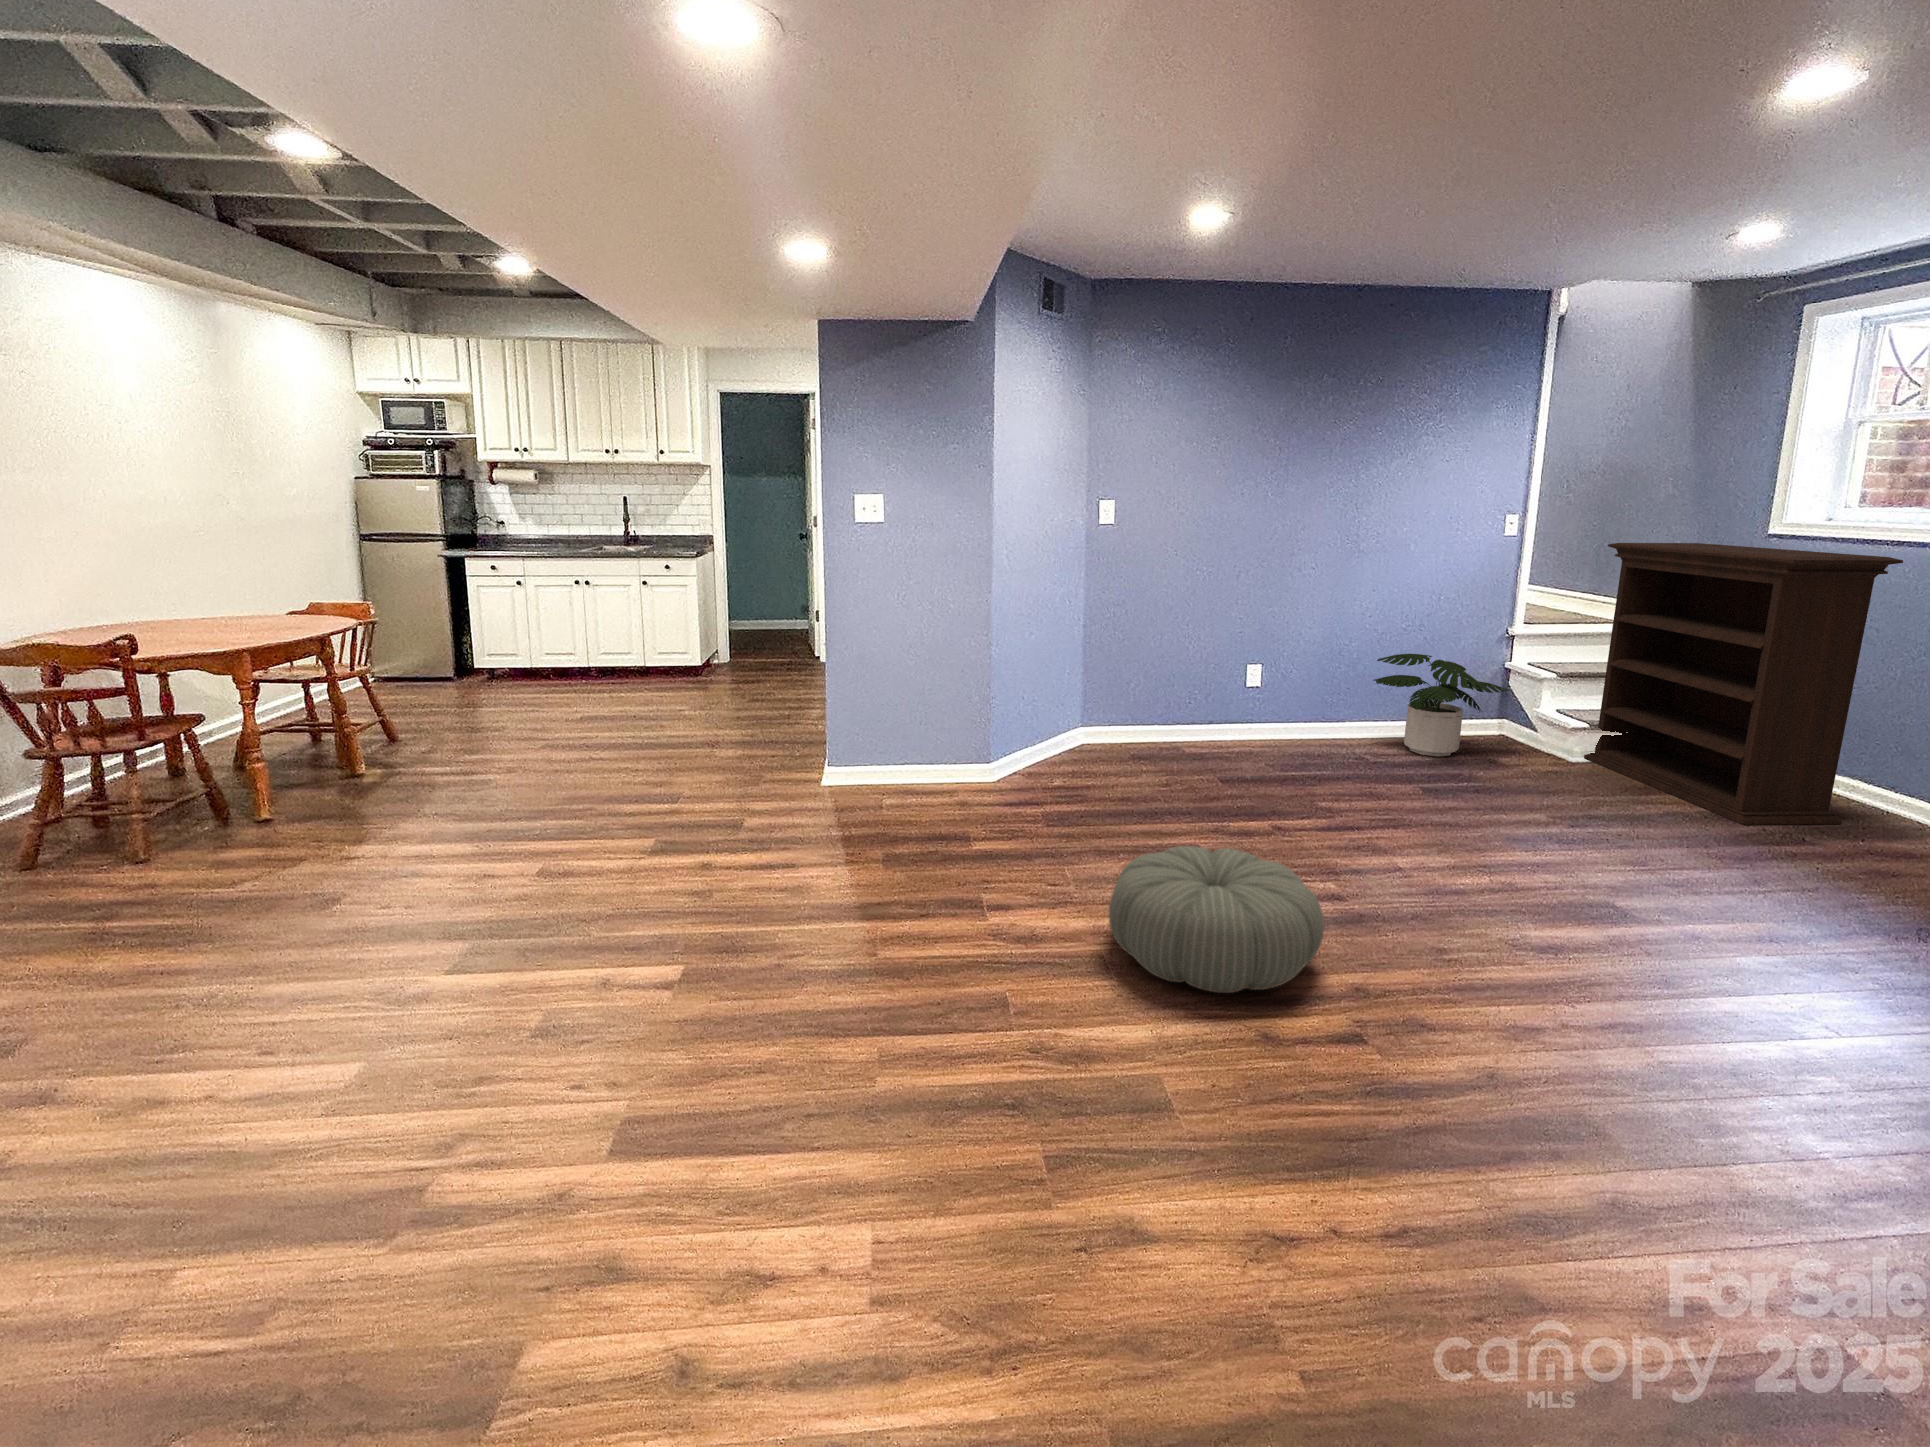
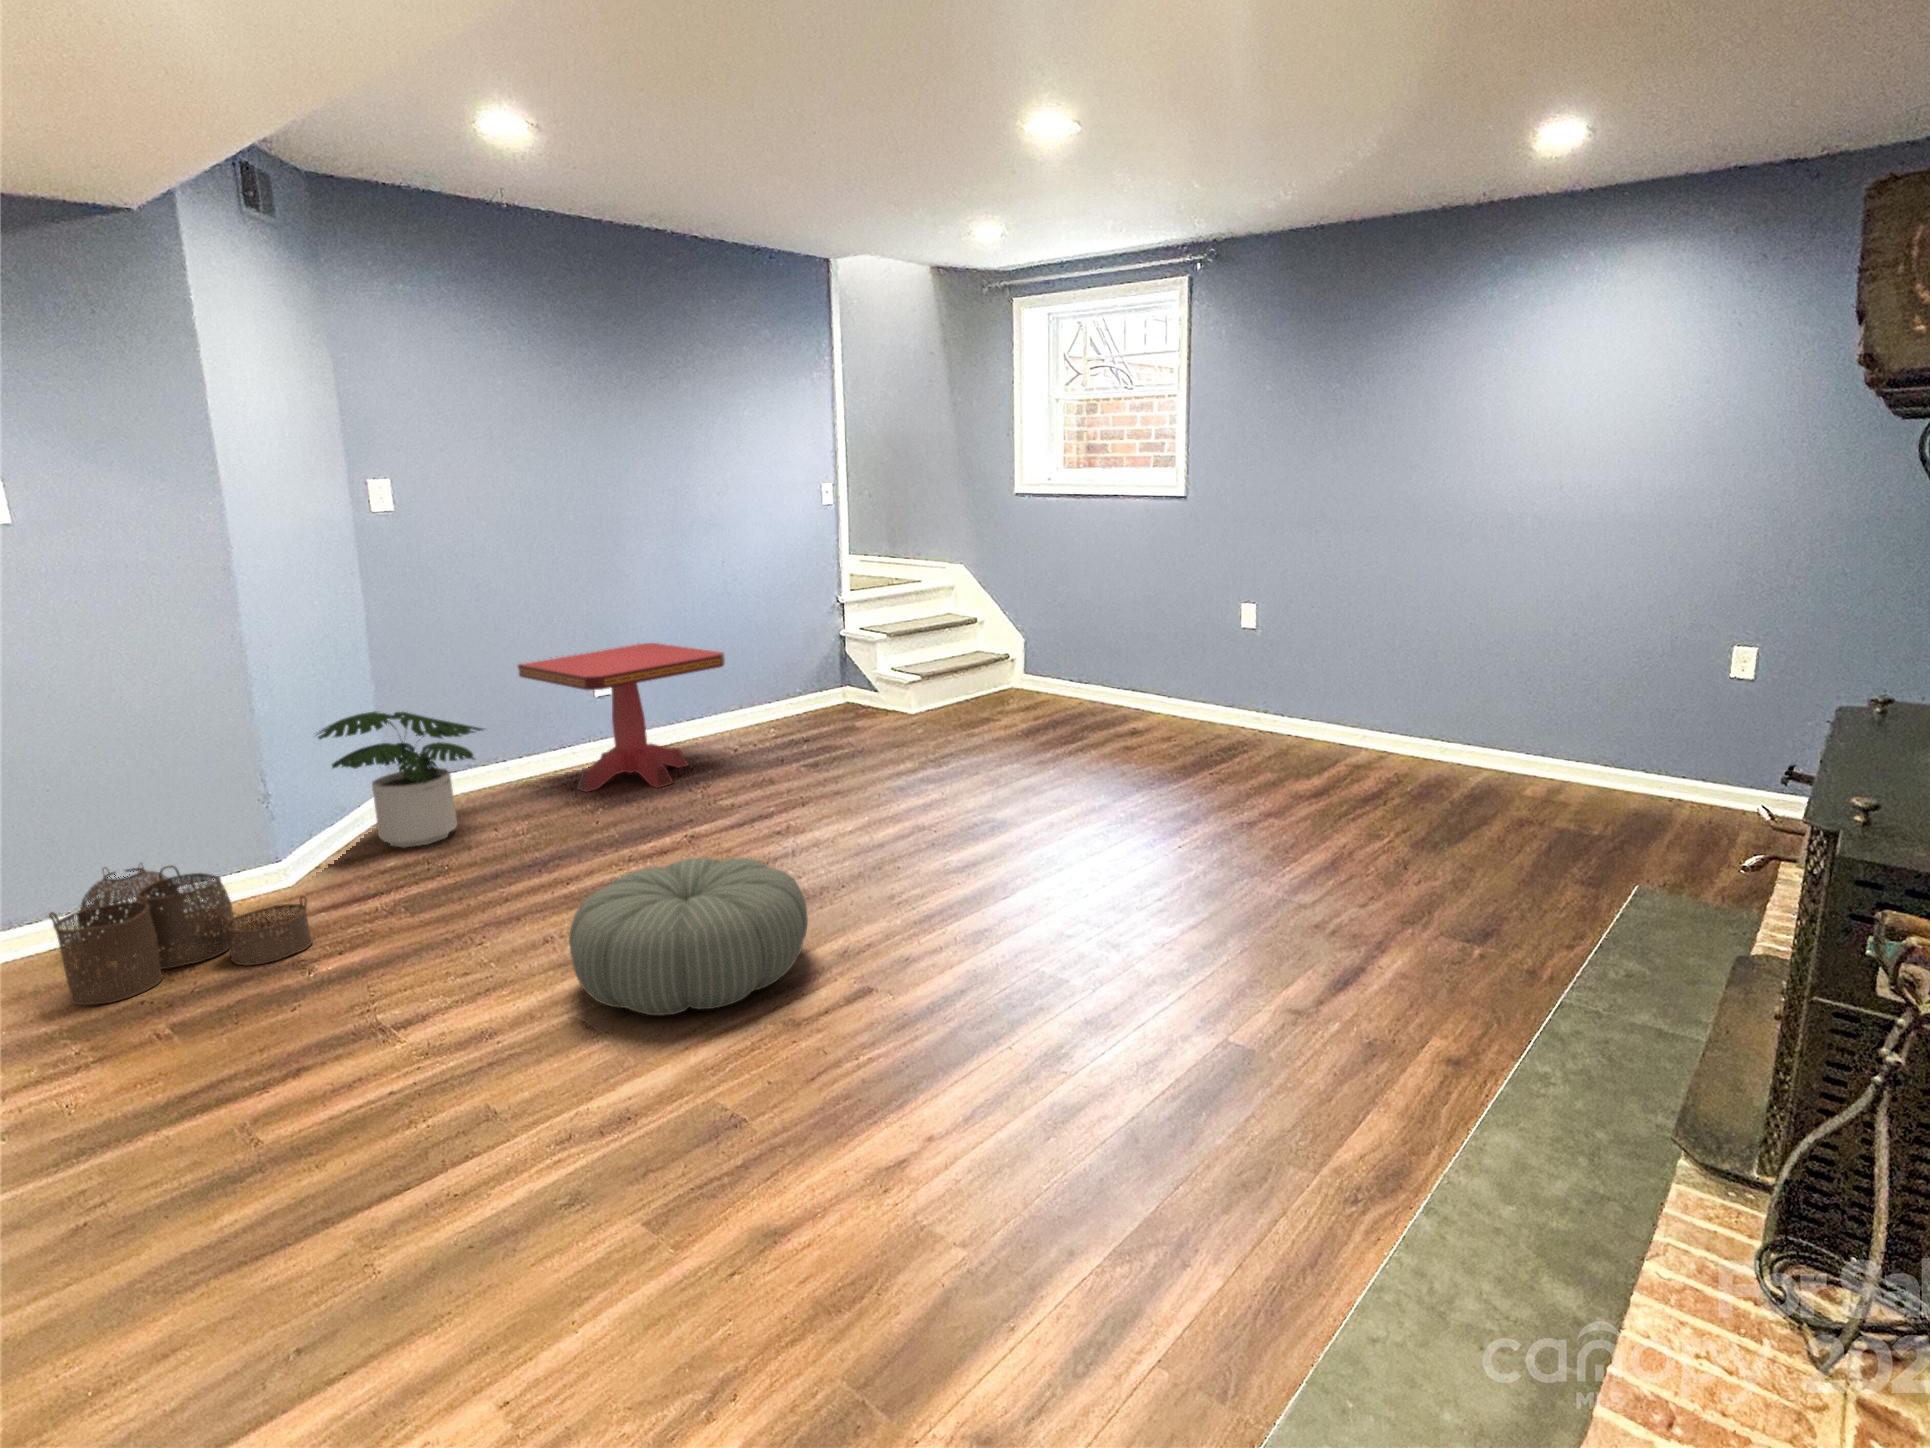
bookshelf: present [1584,543,1903,825] -> none [905,503,1108,735]
side table: none [1189,645,1363,774] -> present [518,643,725,792]
potted plant: present [1373,654,1508,757] -> present [317,711,483,847]
woven basket: none [848,740,984,832] -> present [49,863,312,1005]

